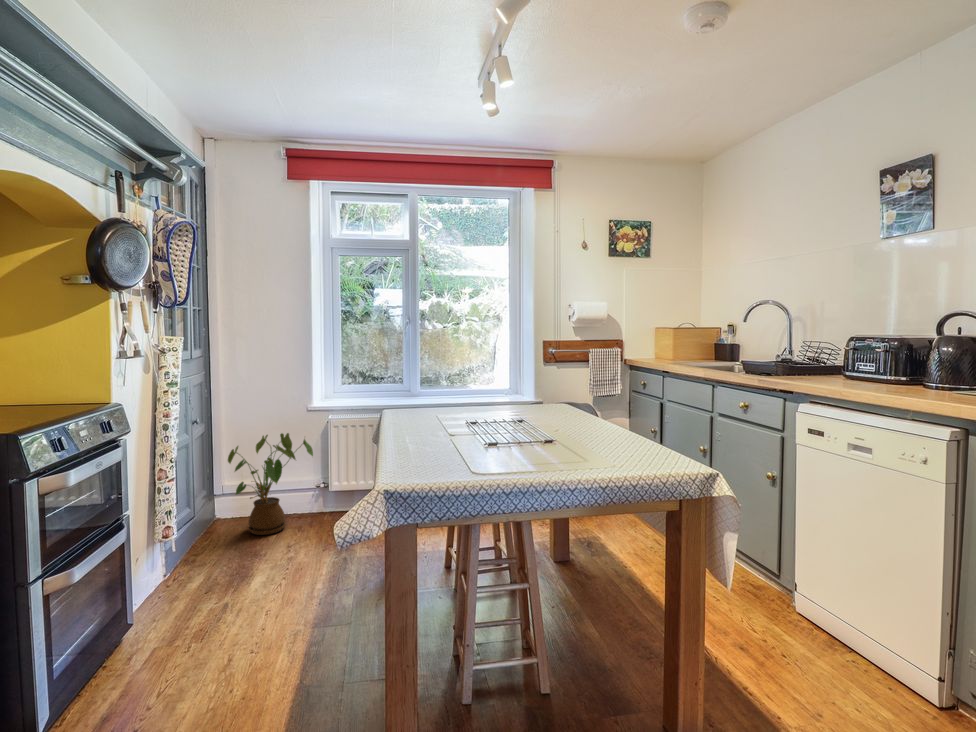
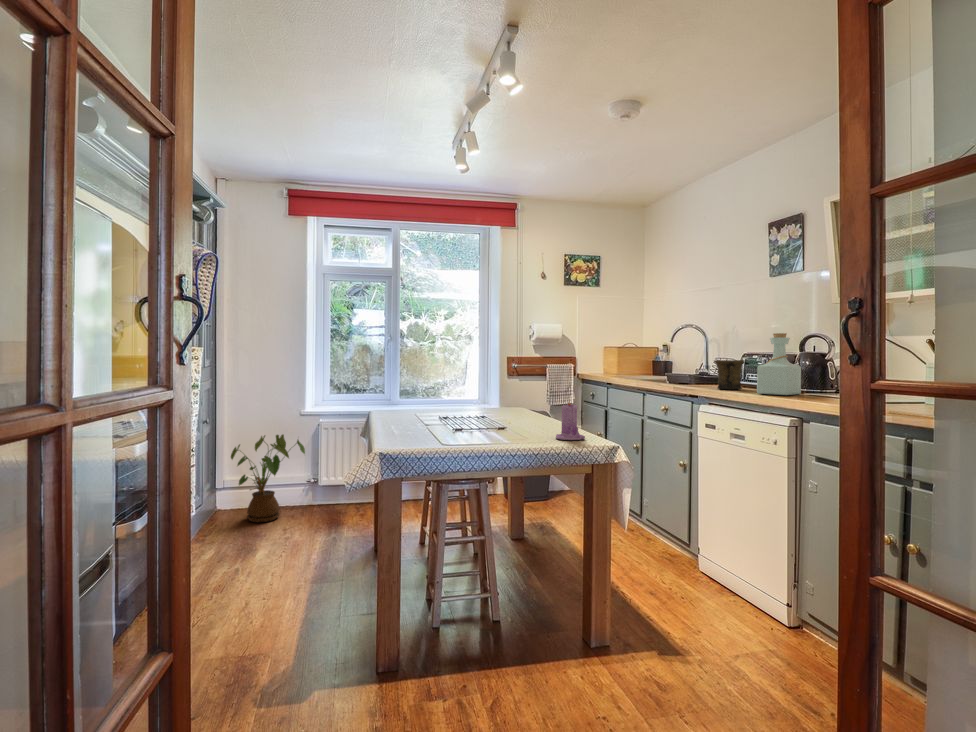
bottle: none [885,310,950,394] -> present [757,333,801,395]
mug: none [816,346,859,383] -> present [714,360,744,389]
candle: none [627,407,670,465] -> present [556,401,585,440]

